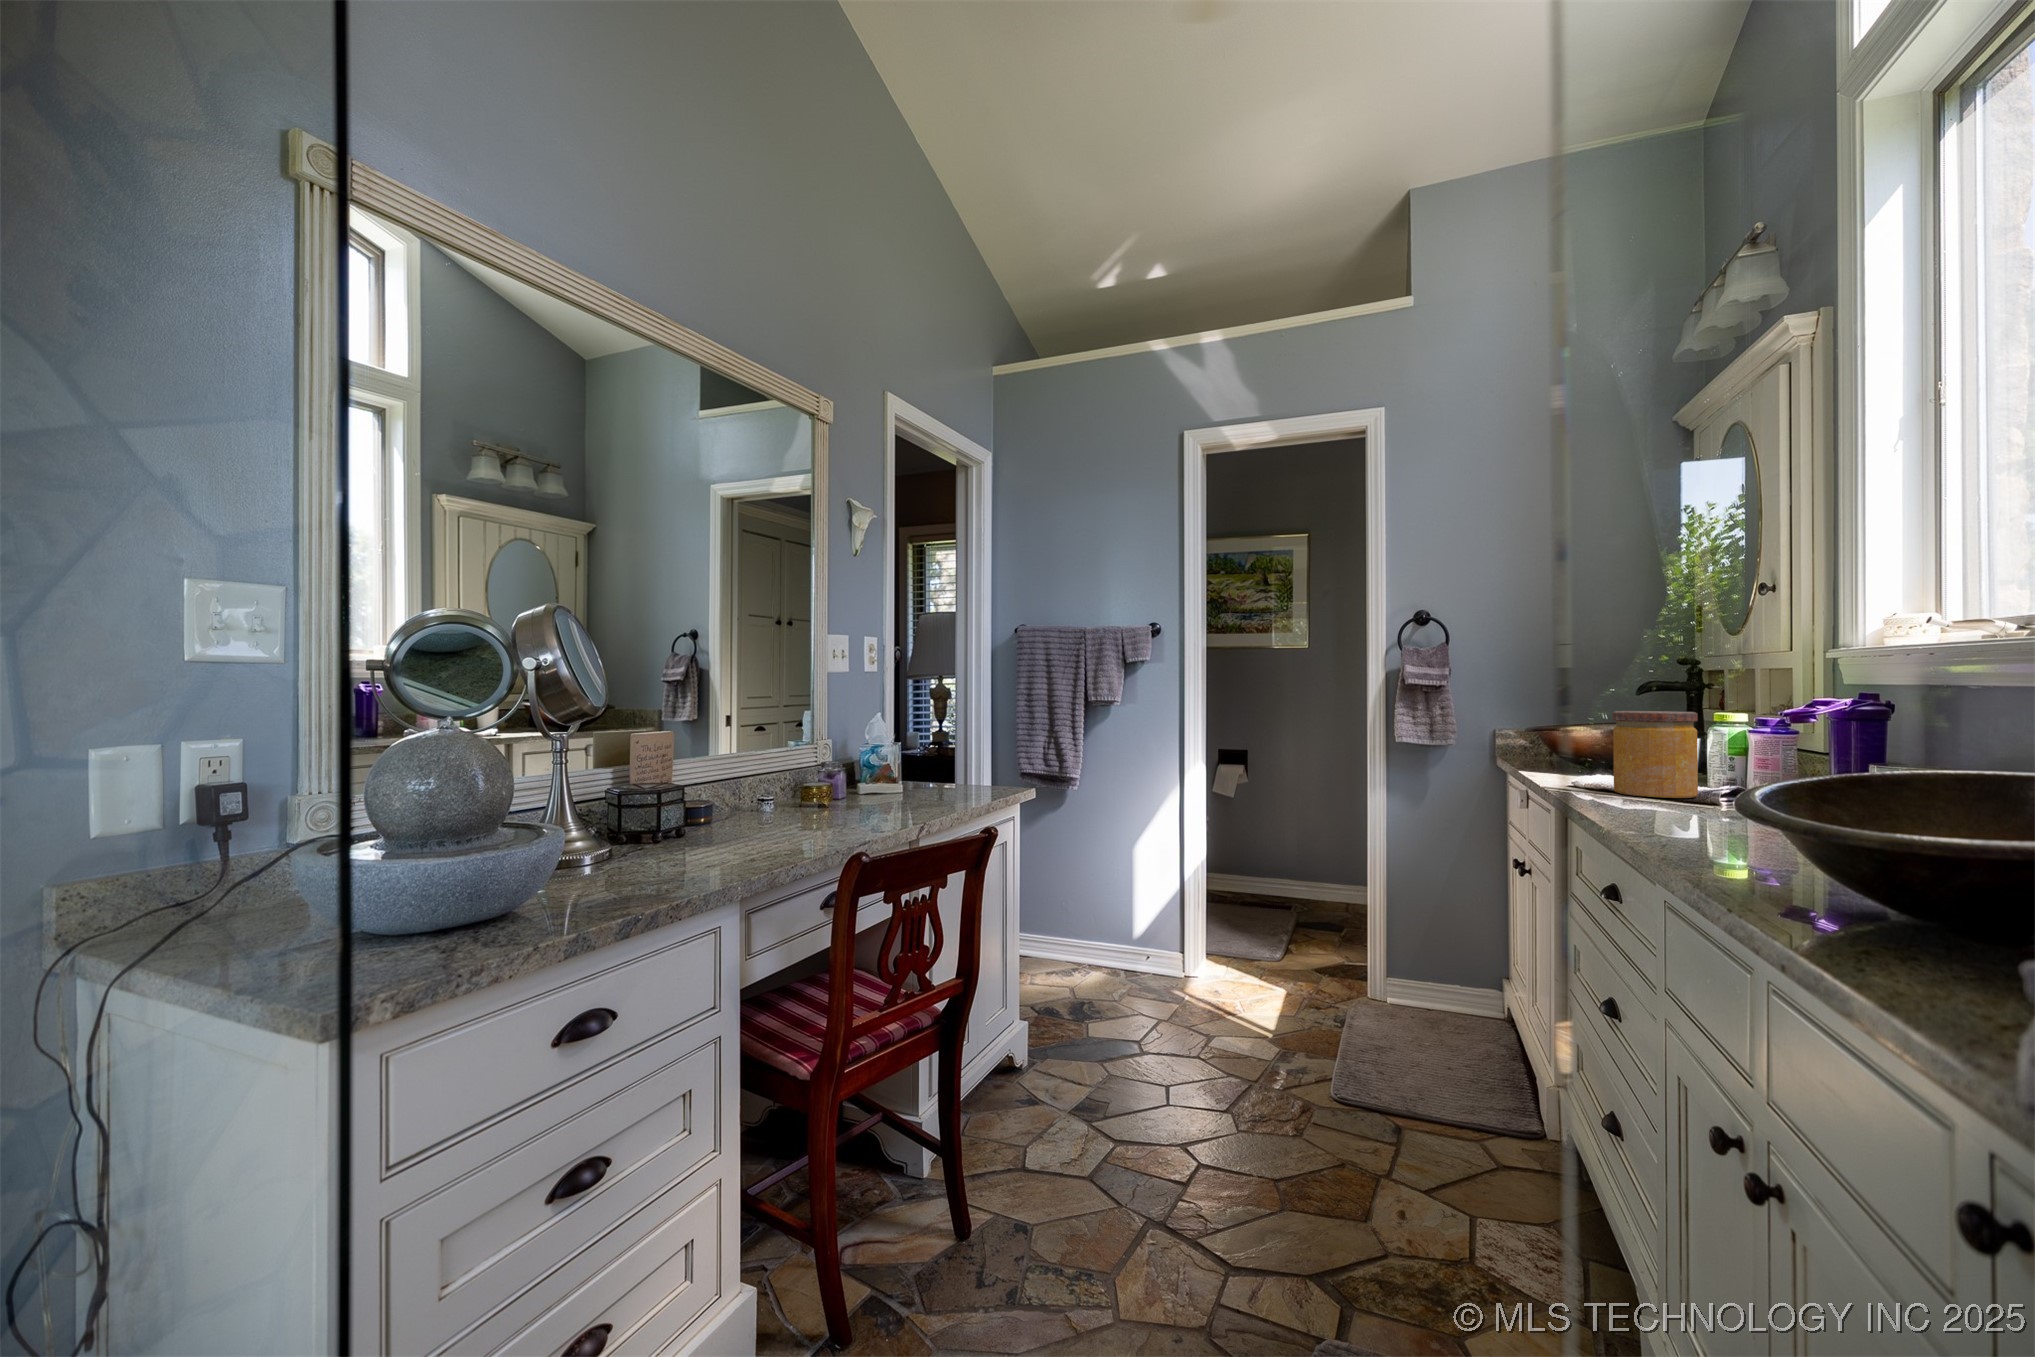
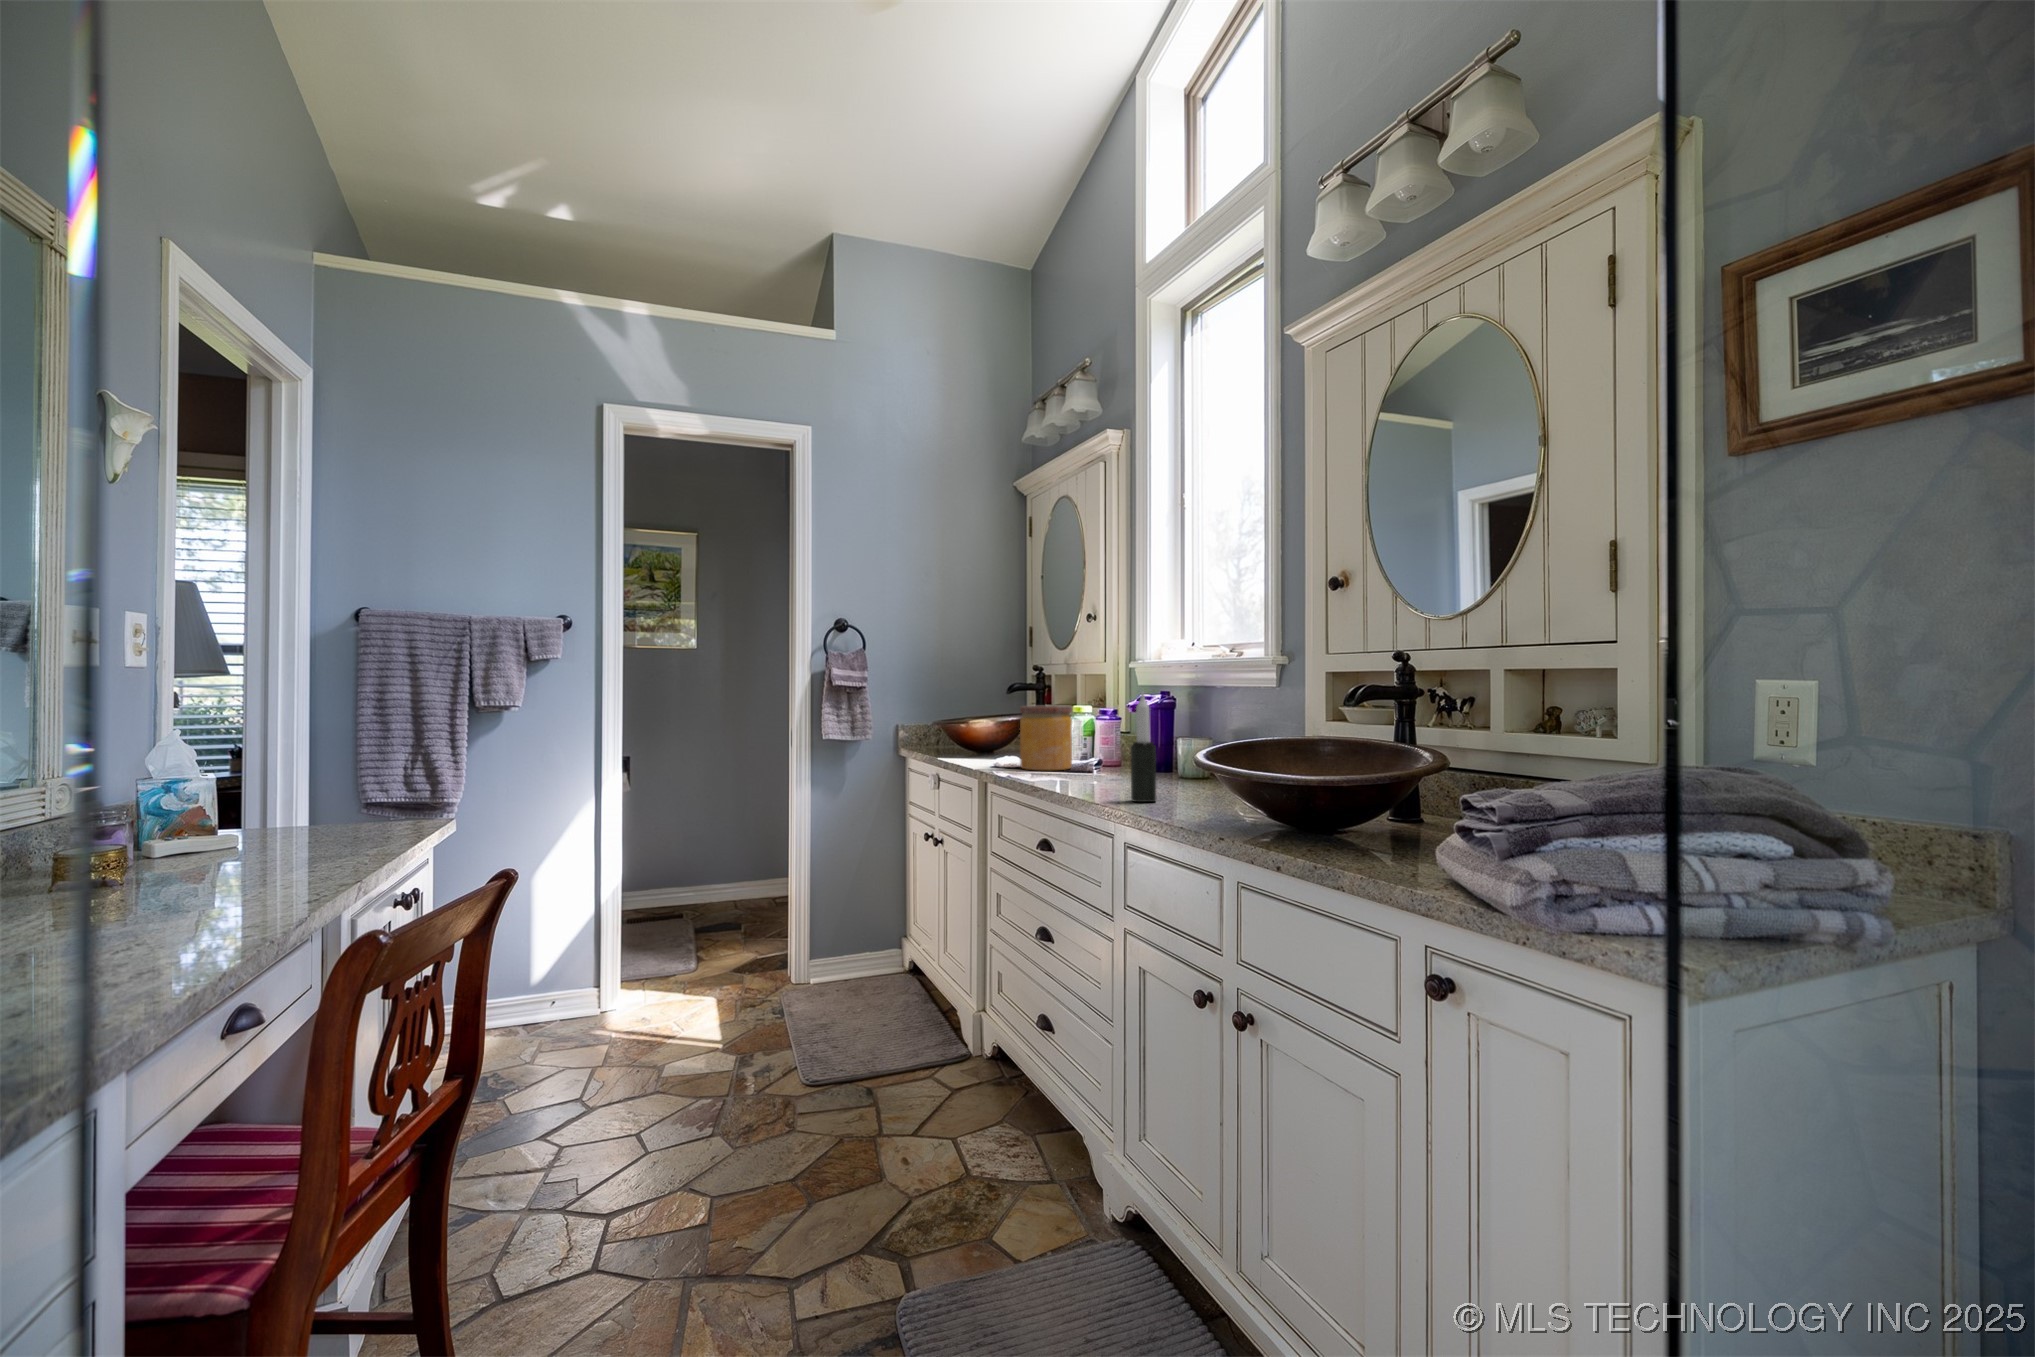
candle: none [1690,695,1731,851] -> present [1131,692,1156,802]

